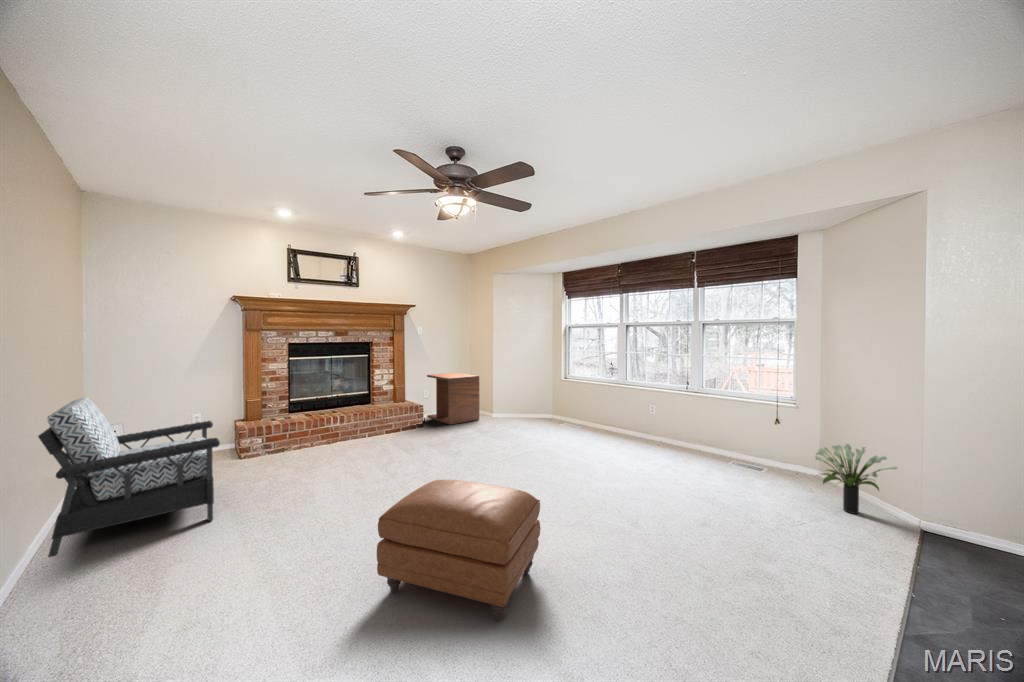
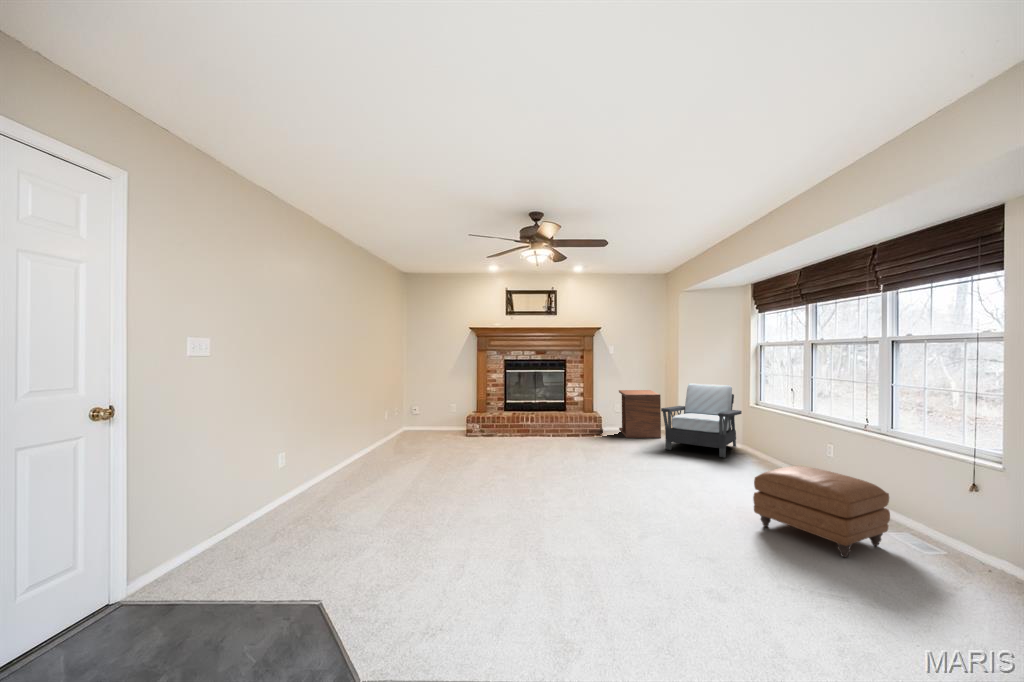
armchair: present [38,398,220,557] -> present [661,384,742,458]
potted plant: present [815,444,897,514] -> none [869,511,977,603]
ottoman: present [377,479,540,620] -> present [753,466,890,557]

